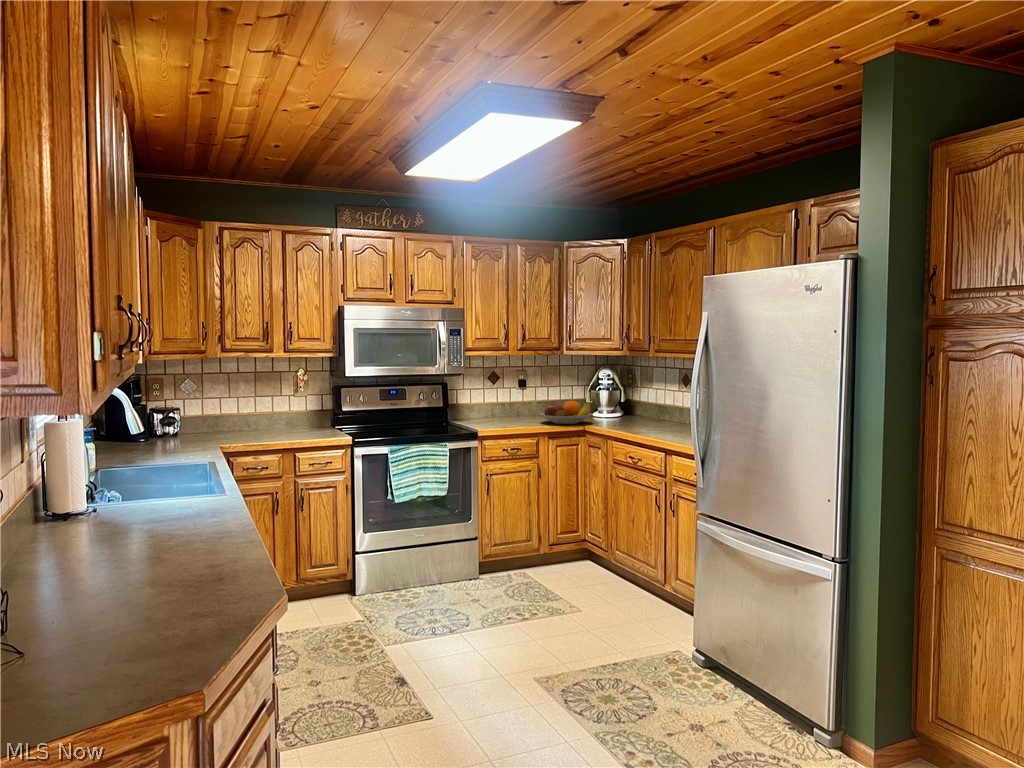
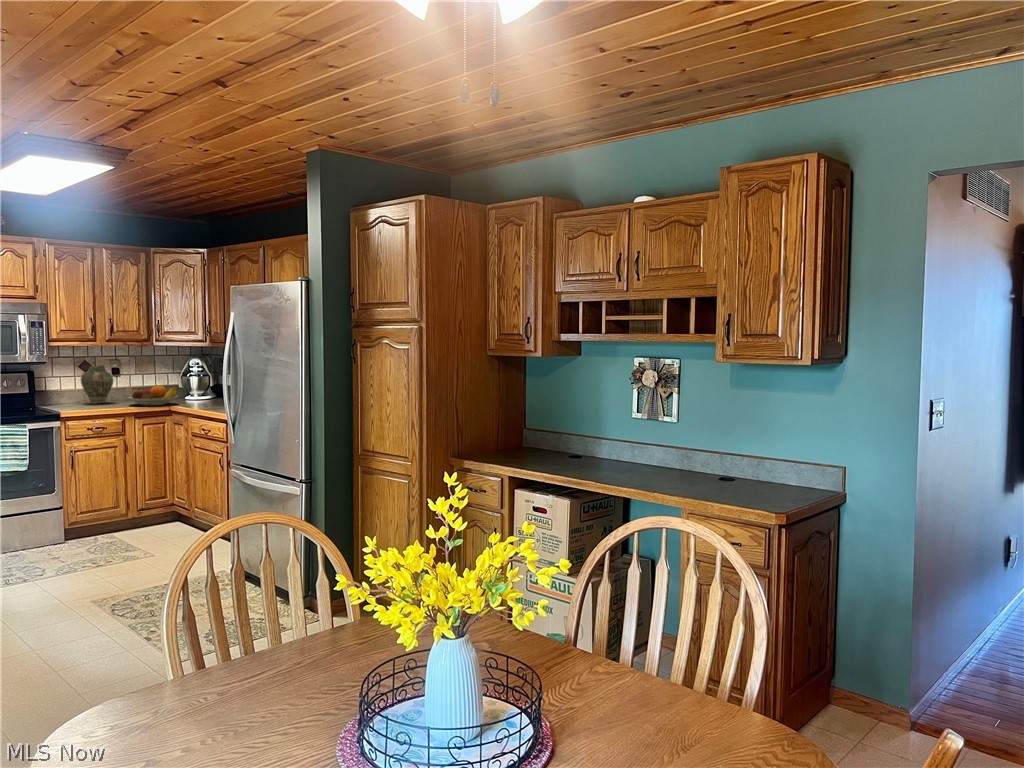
vase: none [491,376,522,420] -> present [81,365,113,404]

